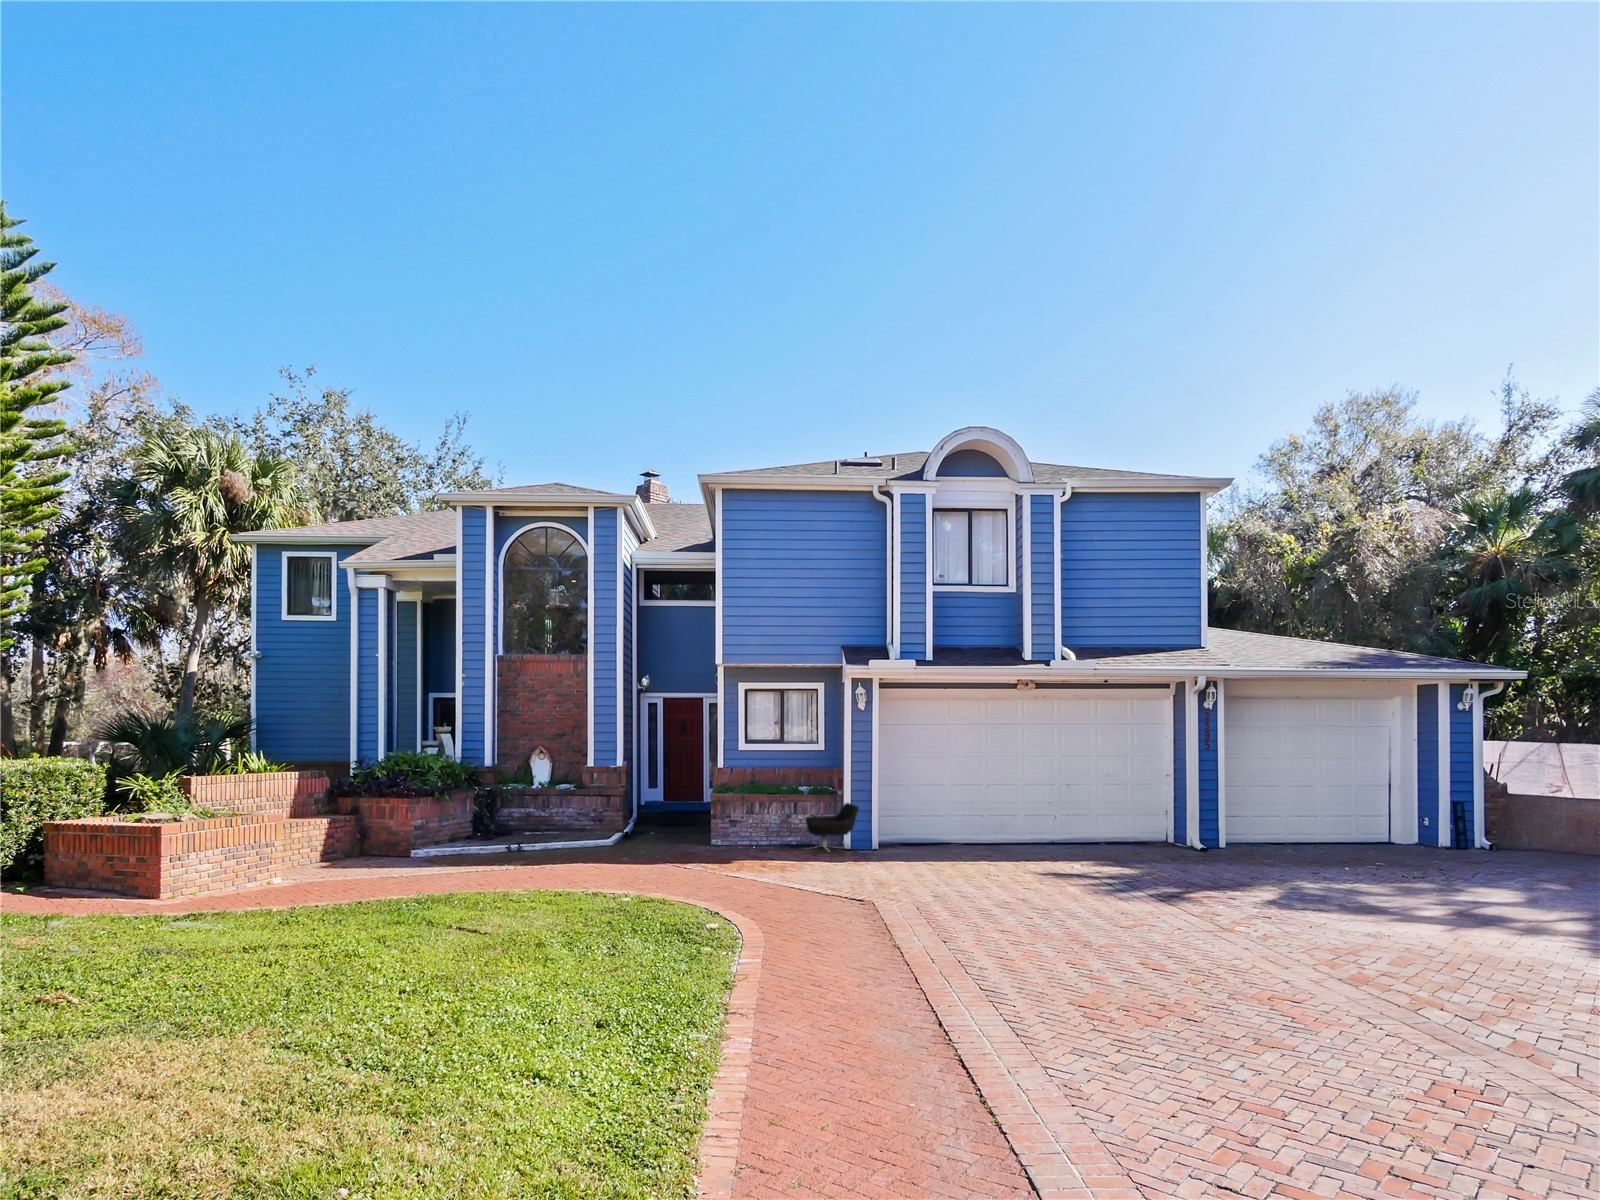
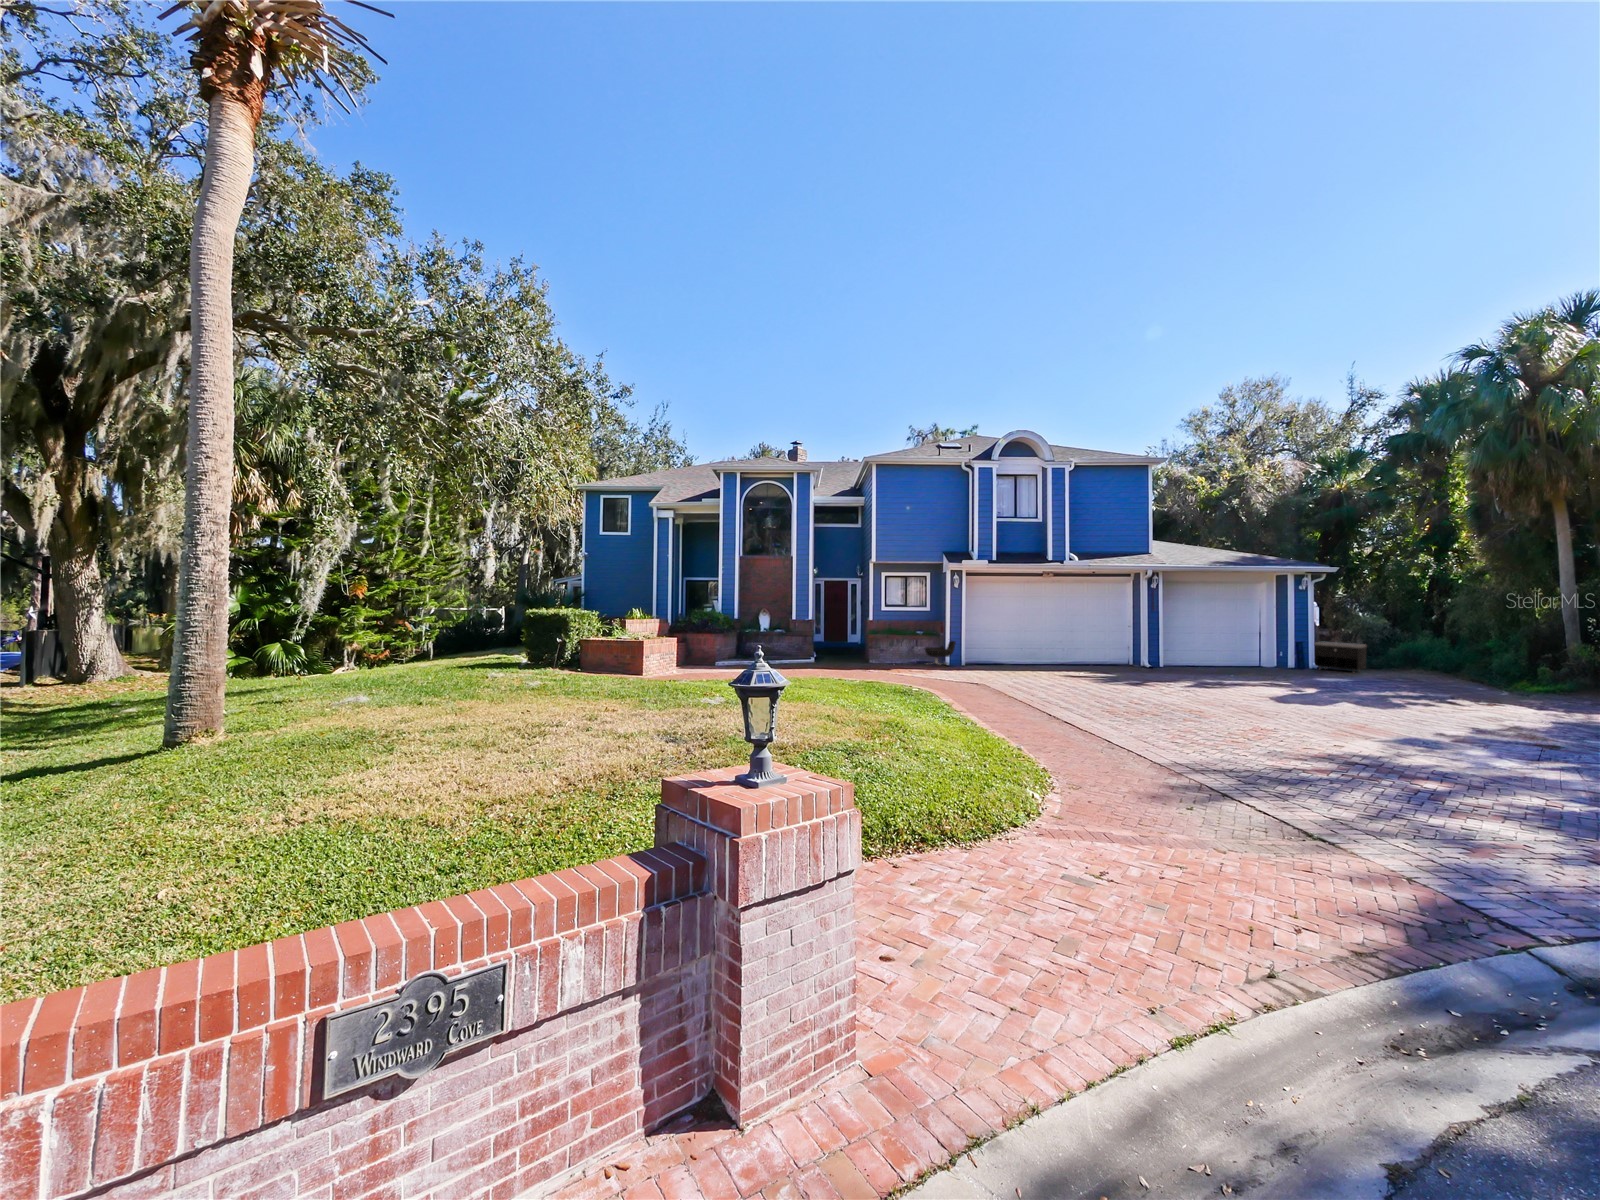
storage bench: none [1493,804,1587,863] -> present [1315,642,1367,671]

